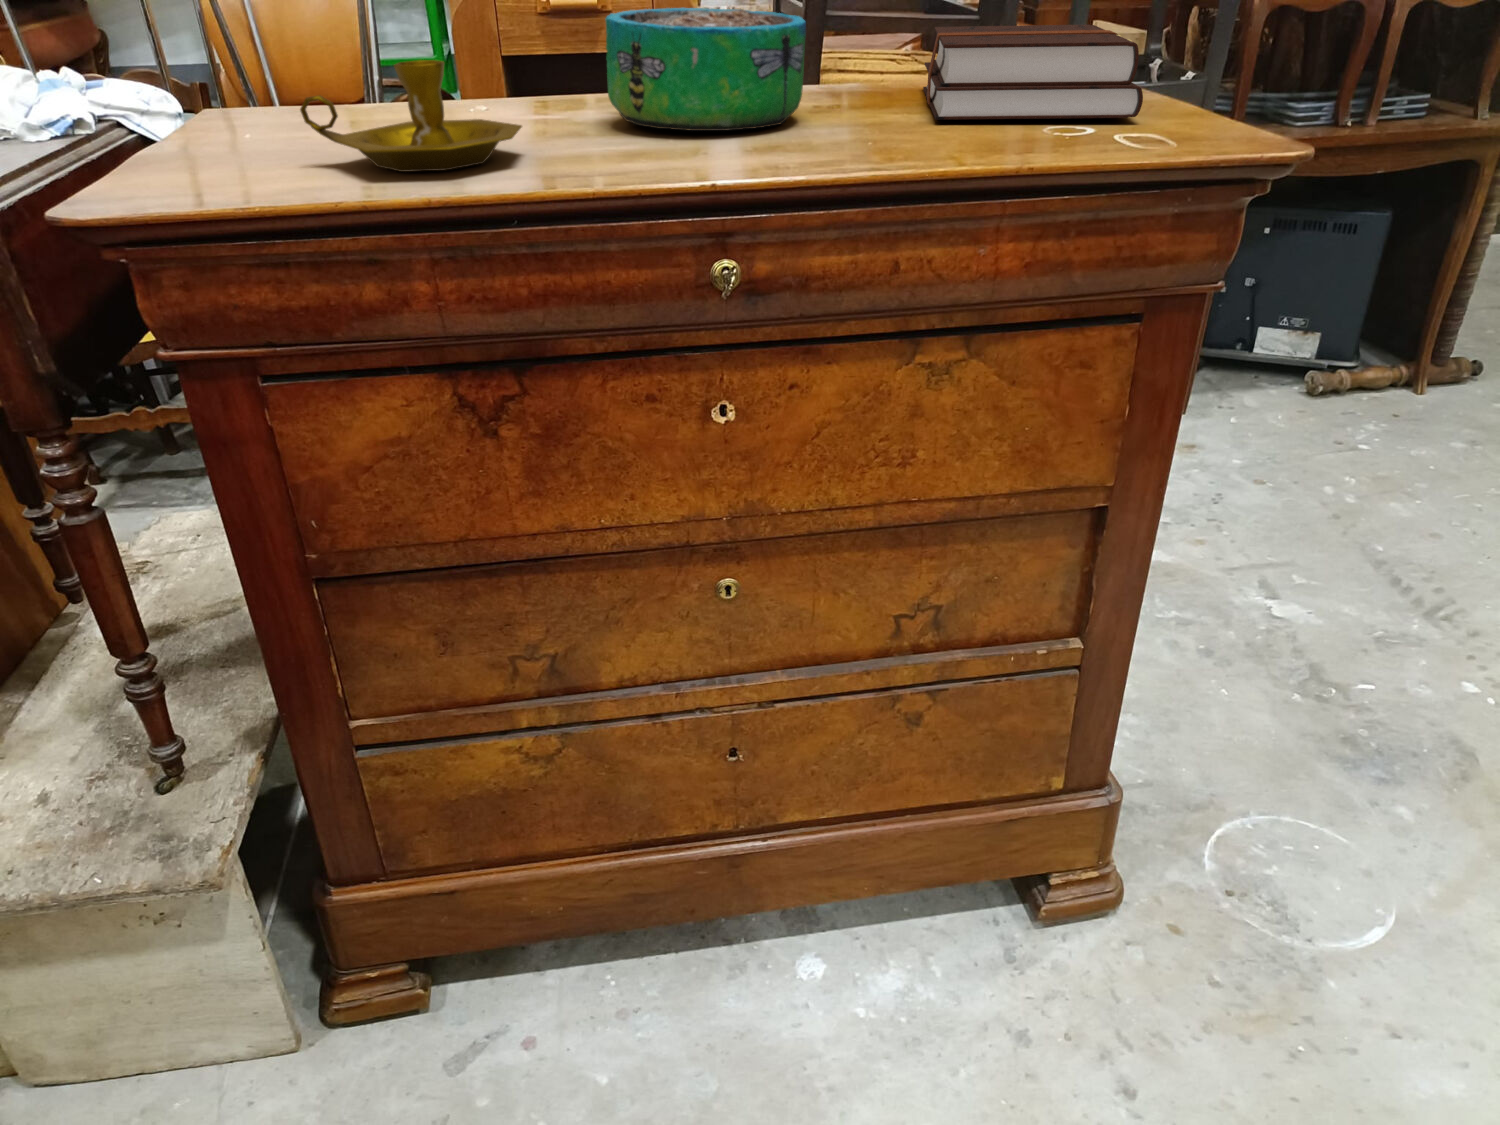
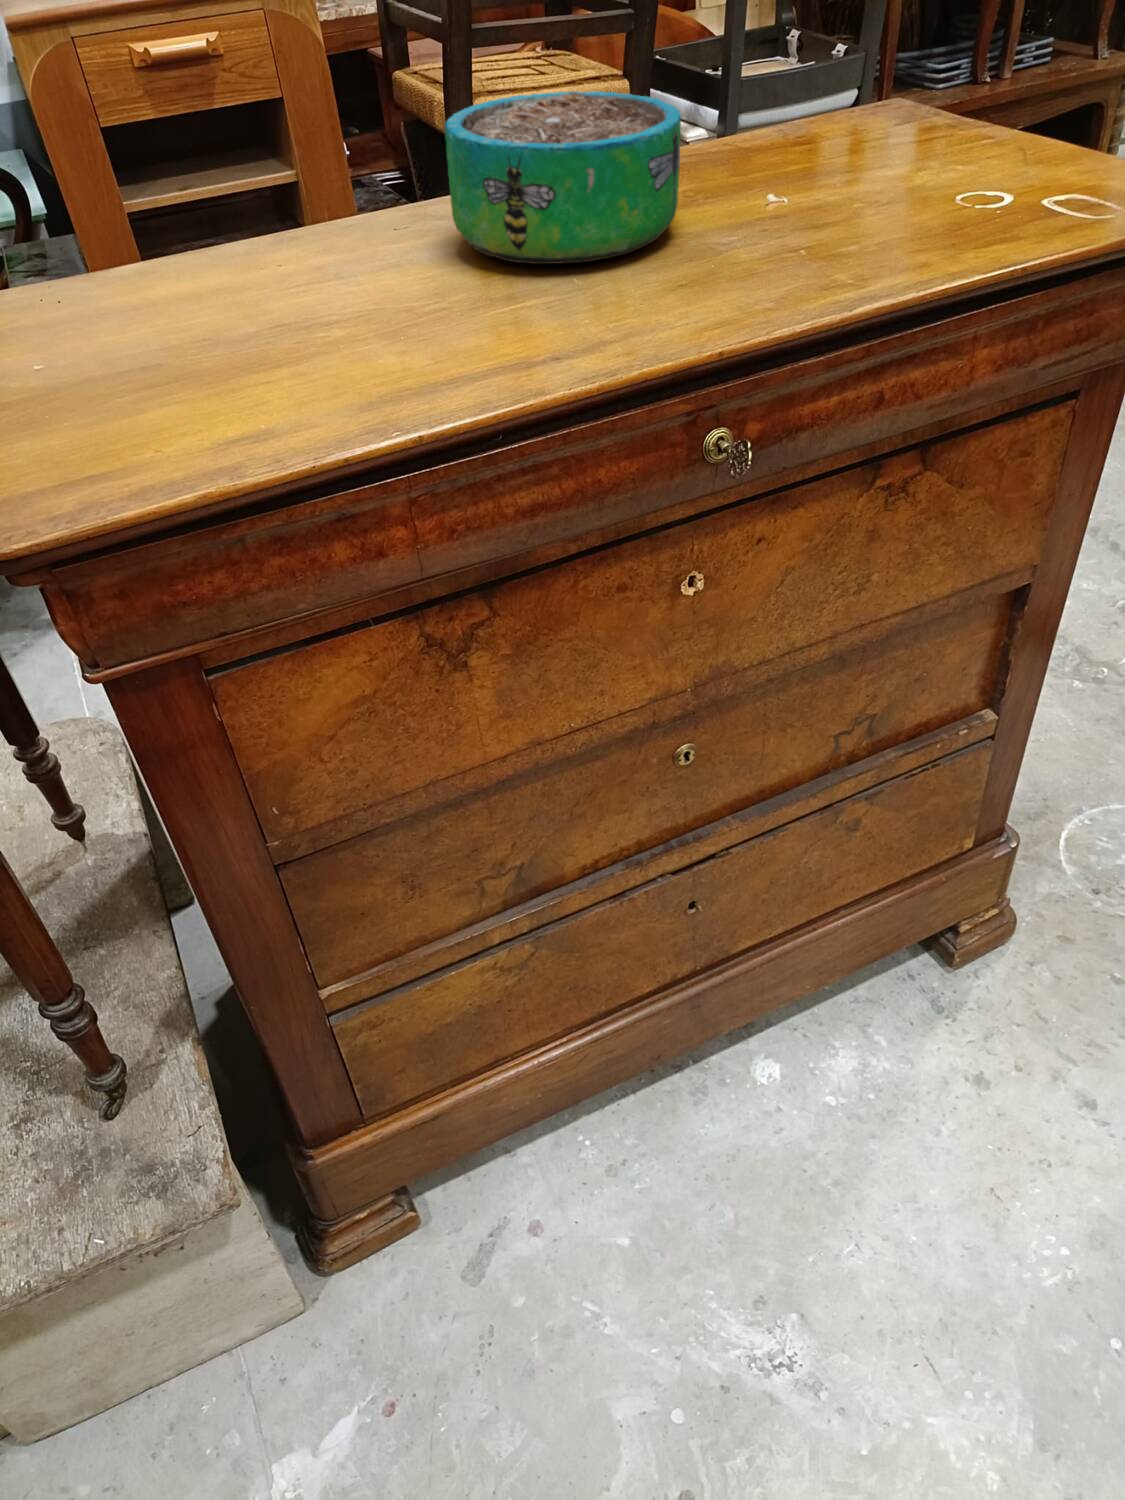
hardback book: present [923,24,1143,120] -> none [734,50,1033,203]
candlestick: present [300,60,522,172] -> none [170,240,444,391]

